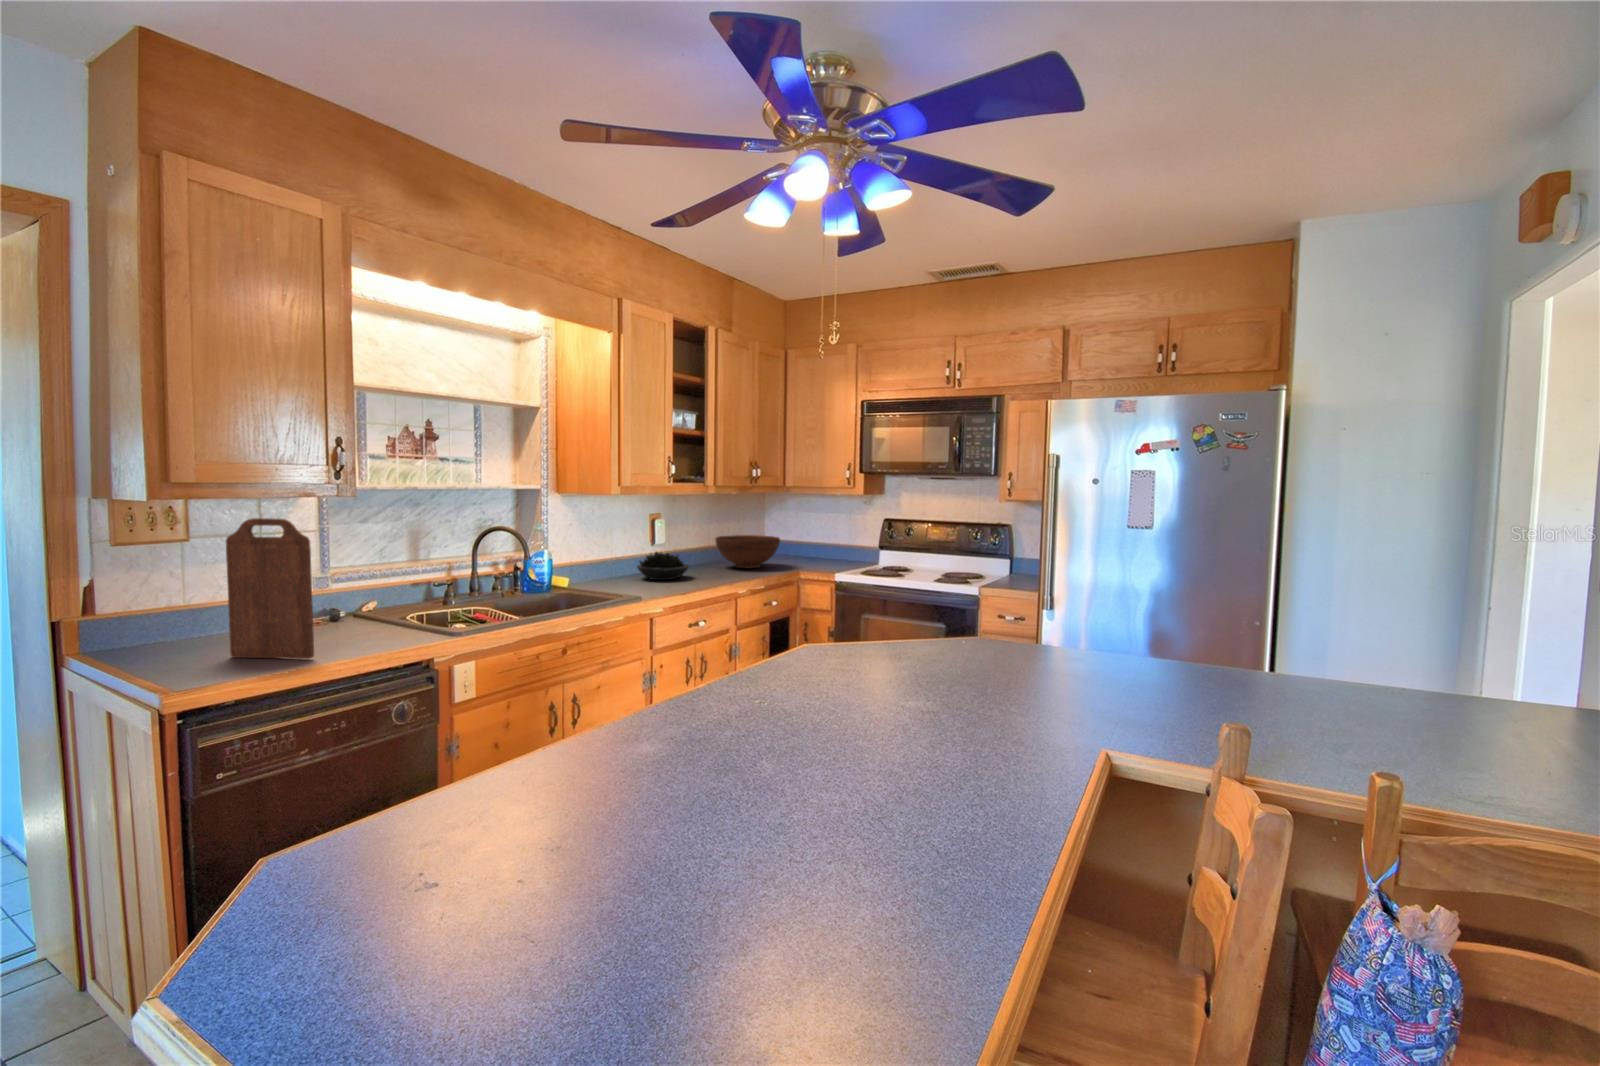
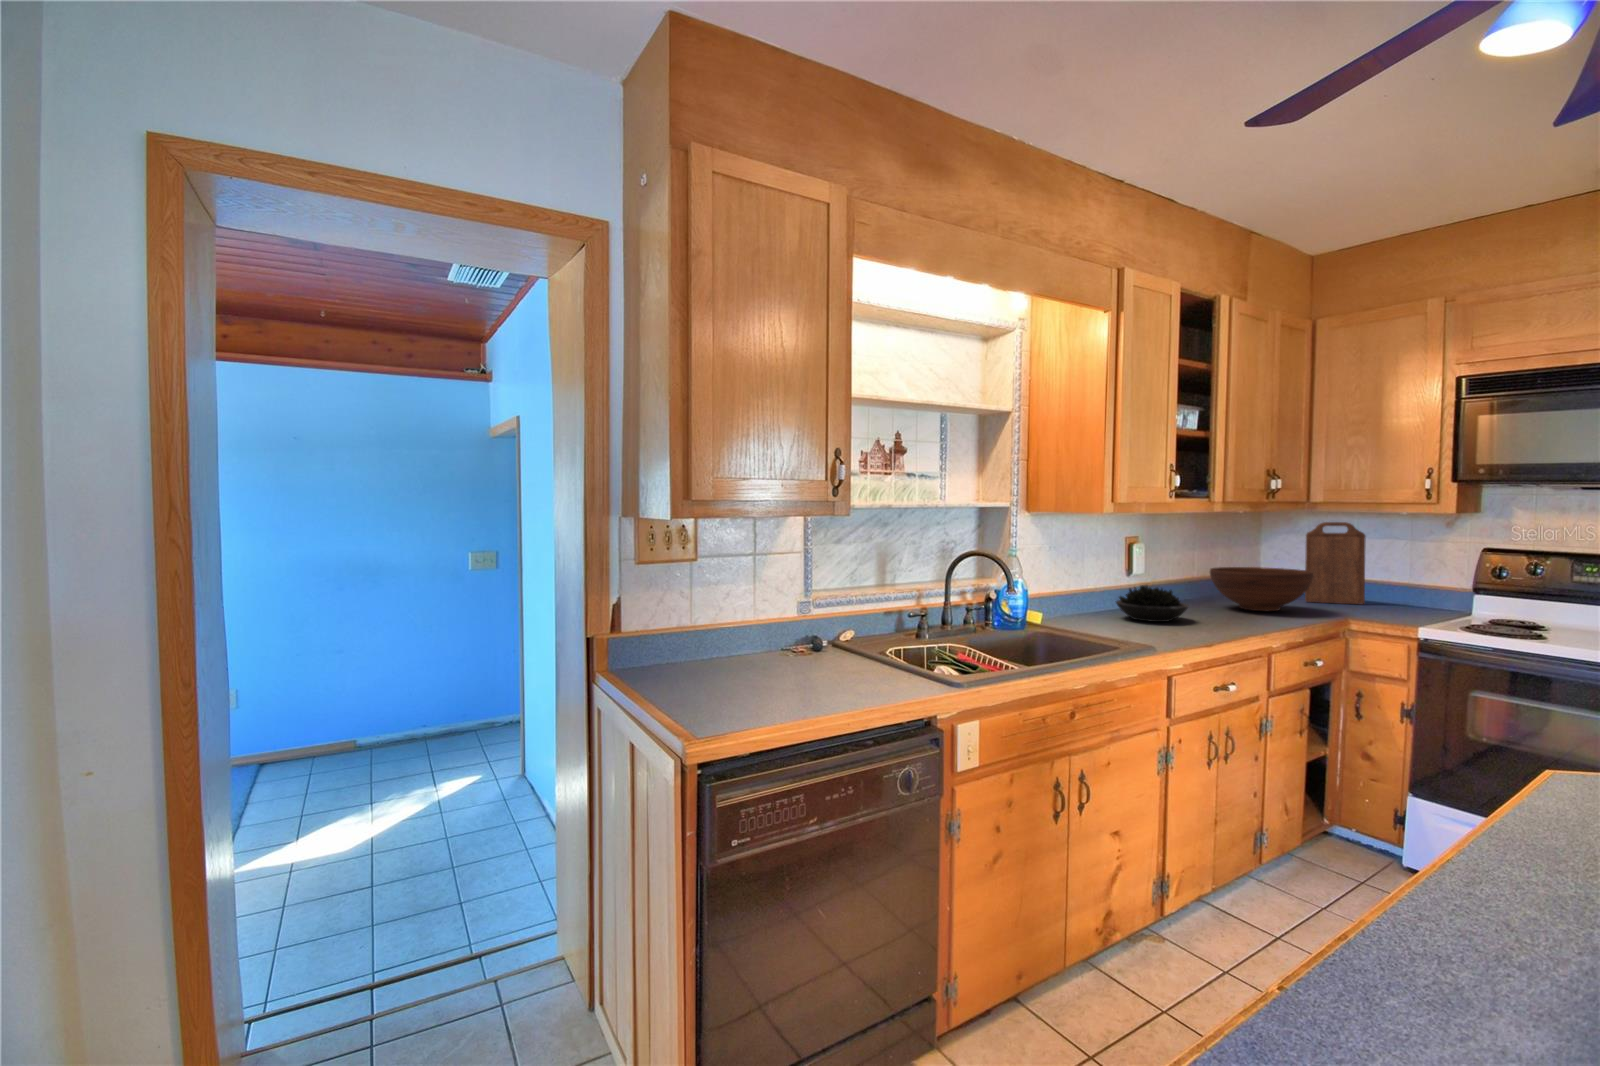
cutting board: present [226,518,314,659] -> present [1305,522,1366,604]

